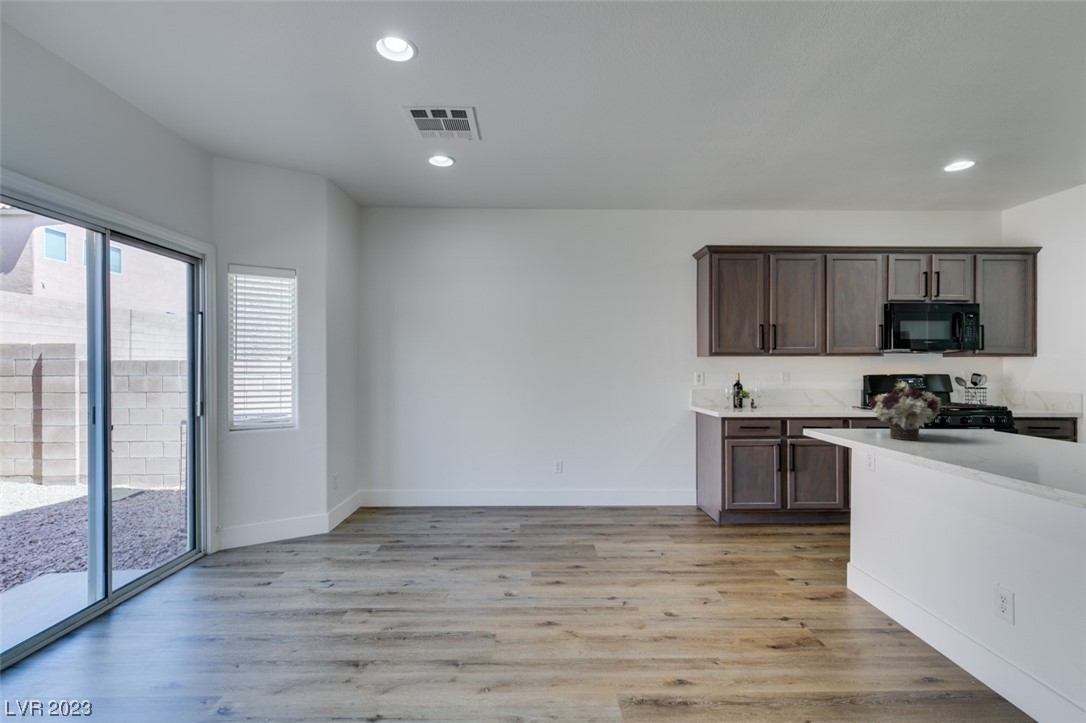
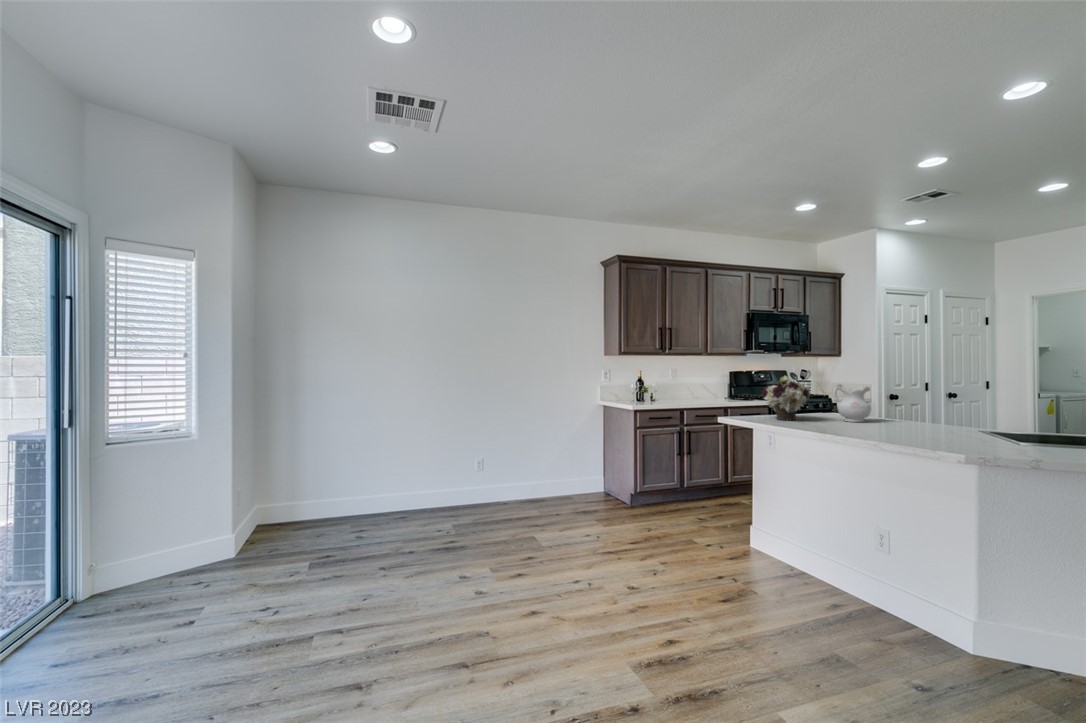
ceramic pitcher: none [980,394,1046,449] -> present [833,385,871,422]

